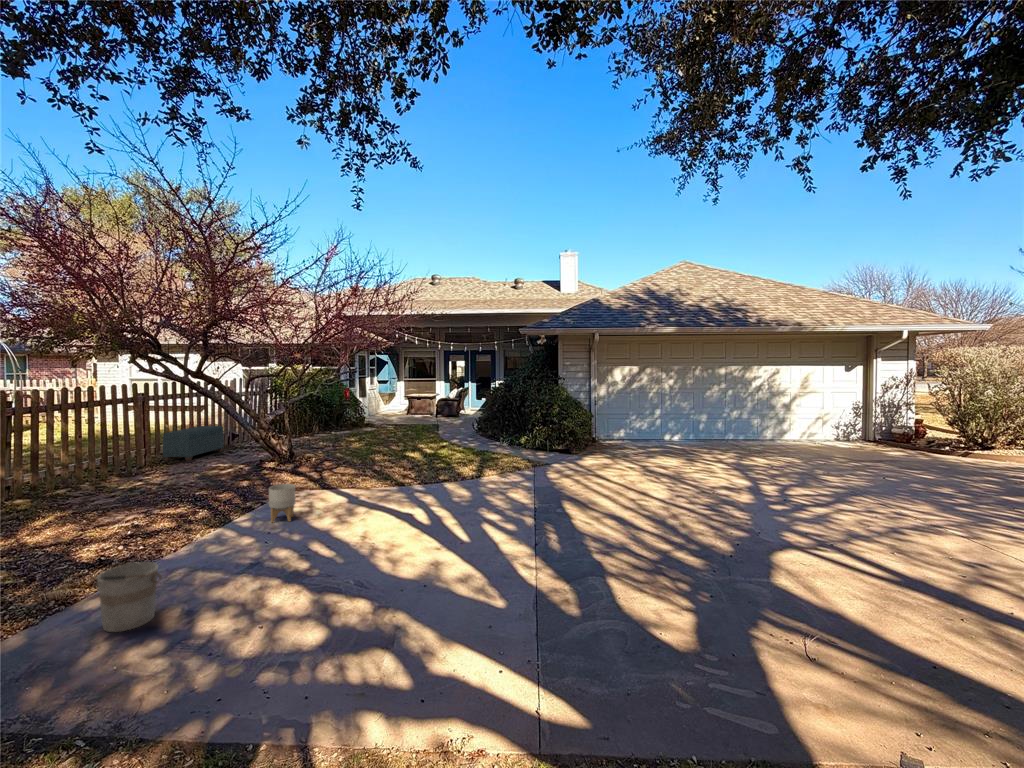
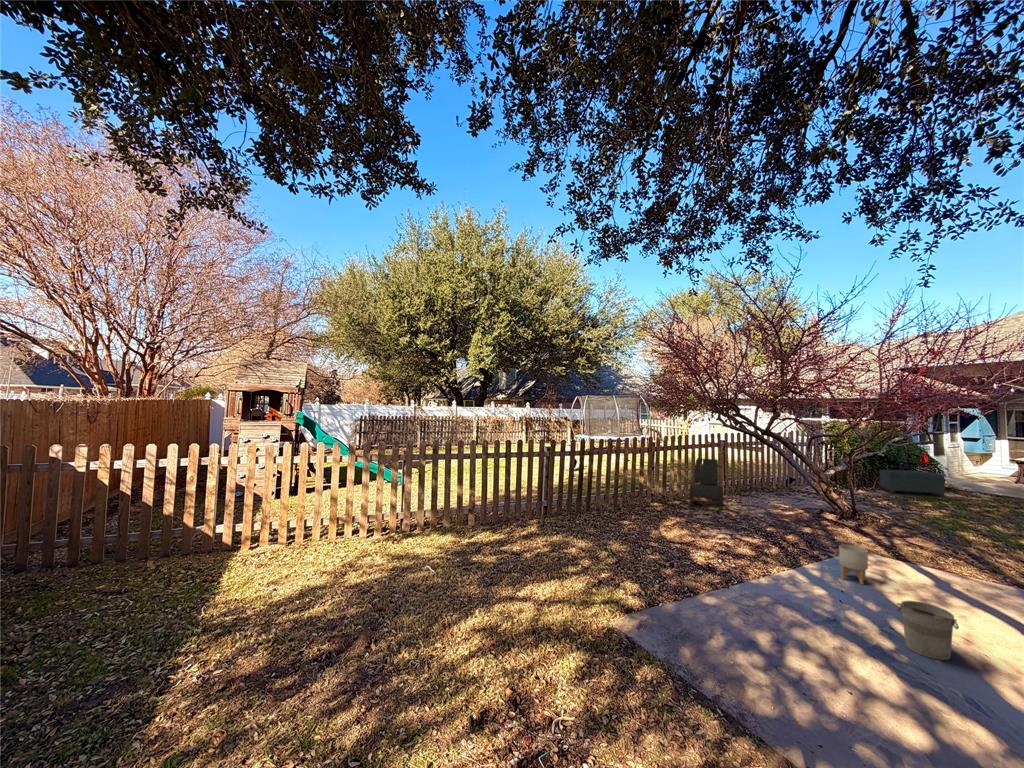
lounge chair: none [83,419,140,490] -> present [689,458,723,510]
bench: present [163,426,224,461] -> present [879,470,945,497]
bucket: present [90,562,161,632] -> present [897,601,959,660]

